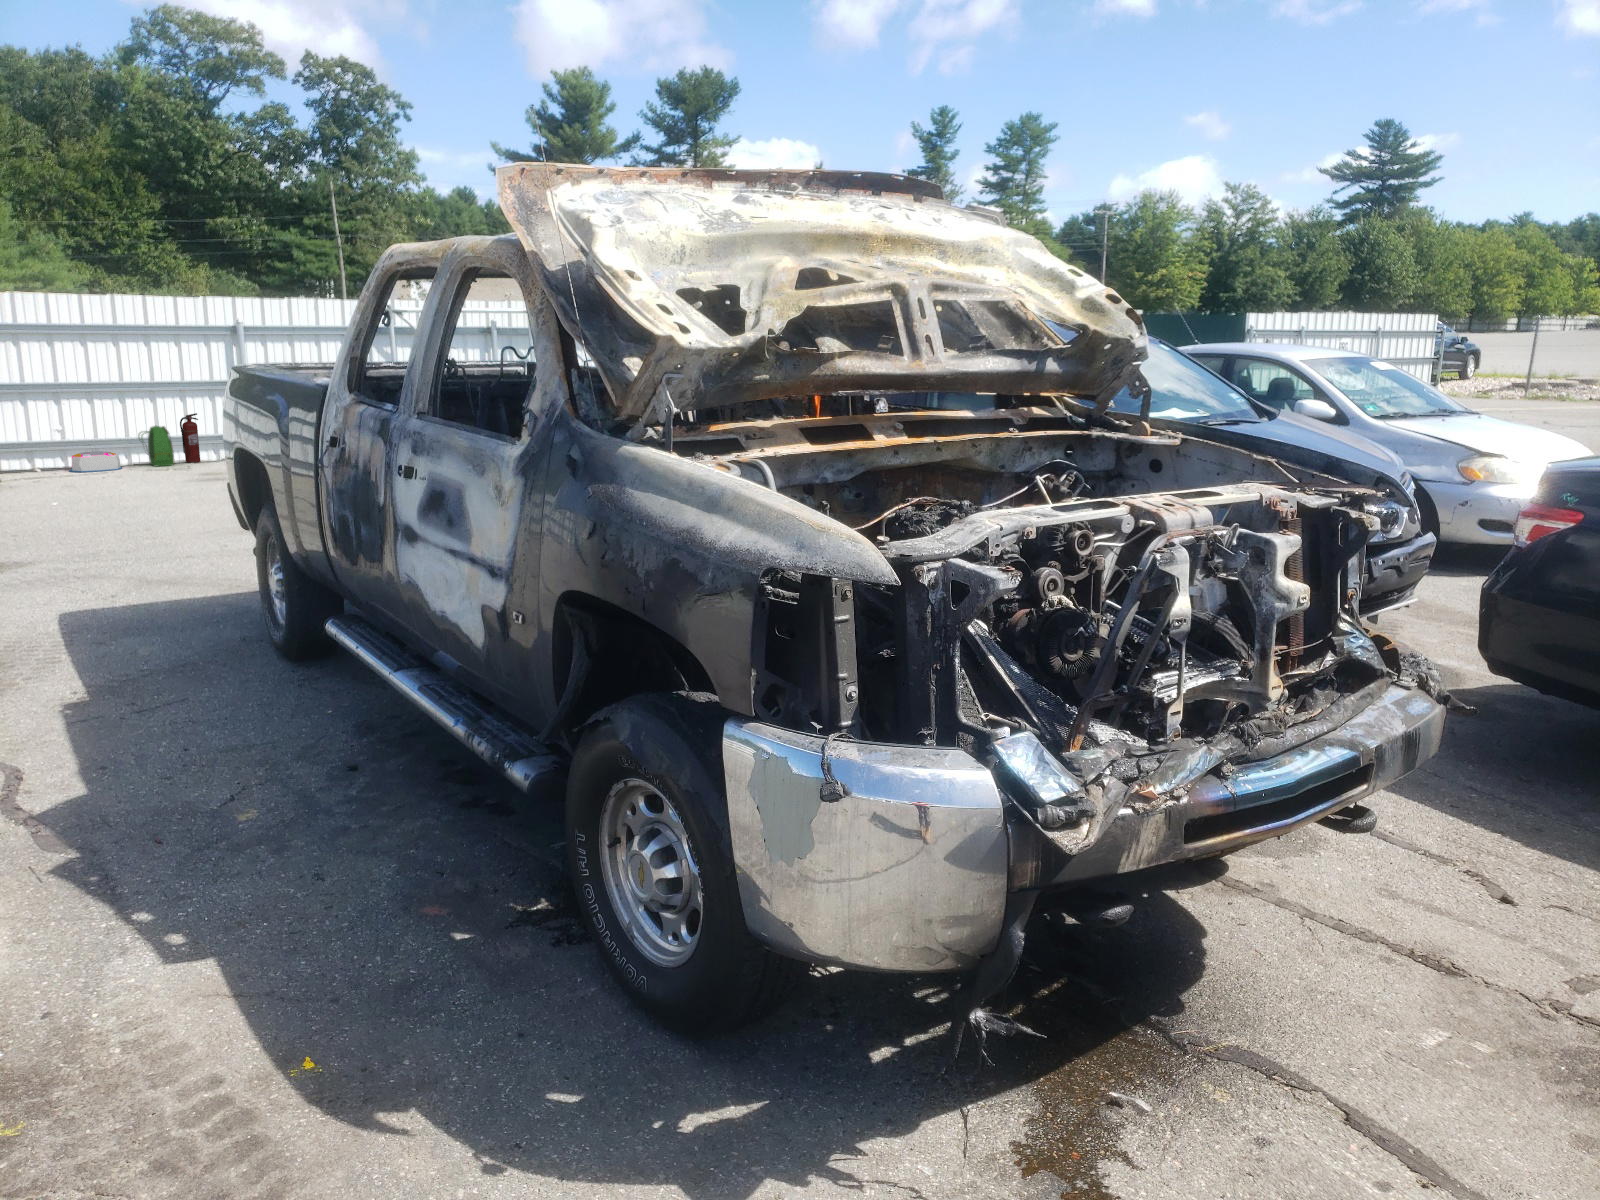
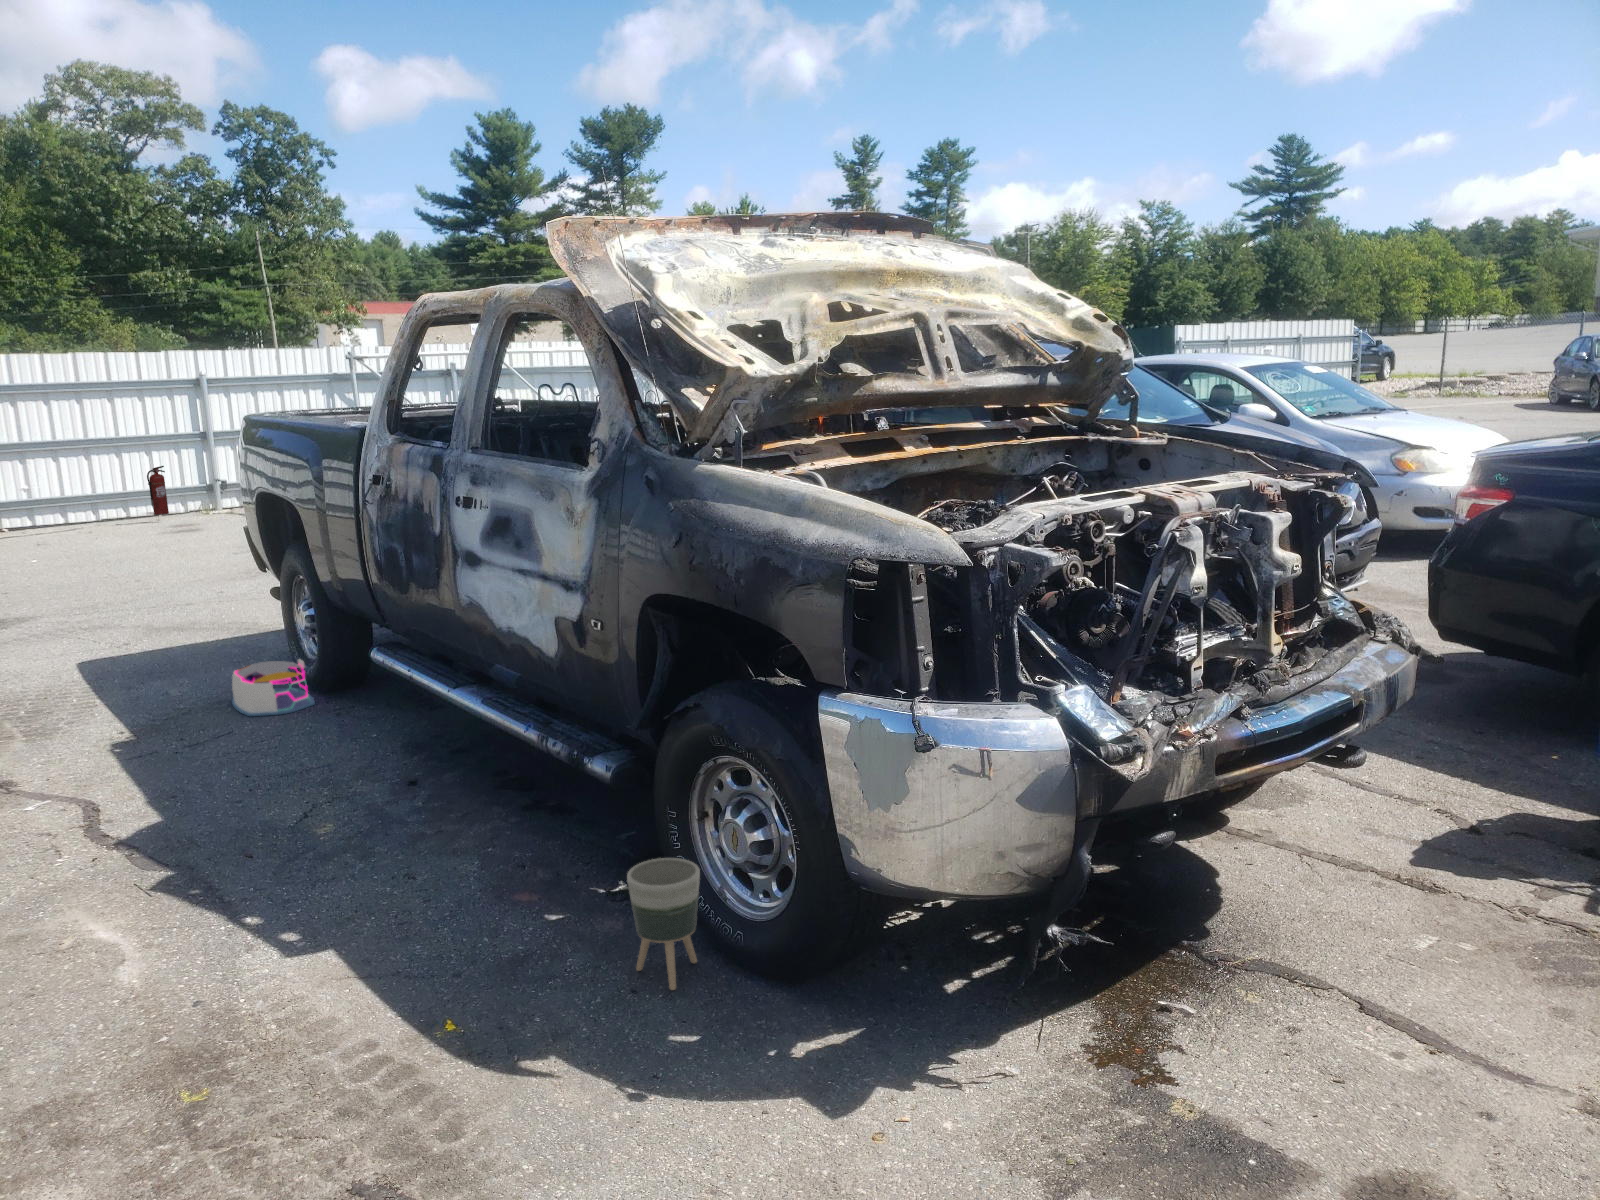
backpack: present [138,426,174,466] -> none [106,479,144,520]
storage bin: present [69,451,122,472] -> present [232,659,315,716]
planter: none [517,888,600,1038] -> present [627,858,700,990]

